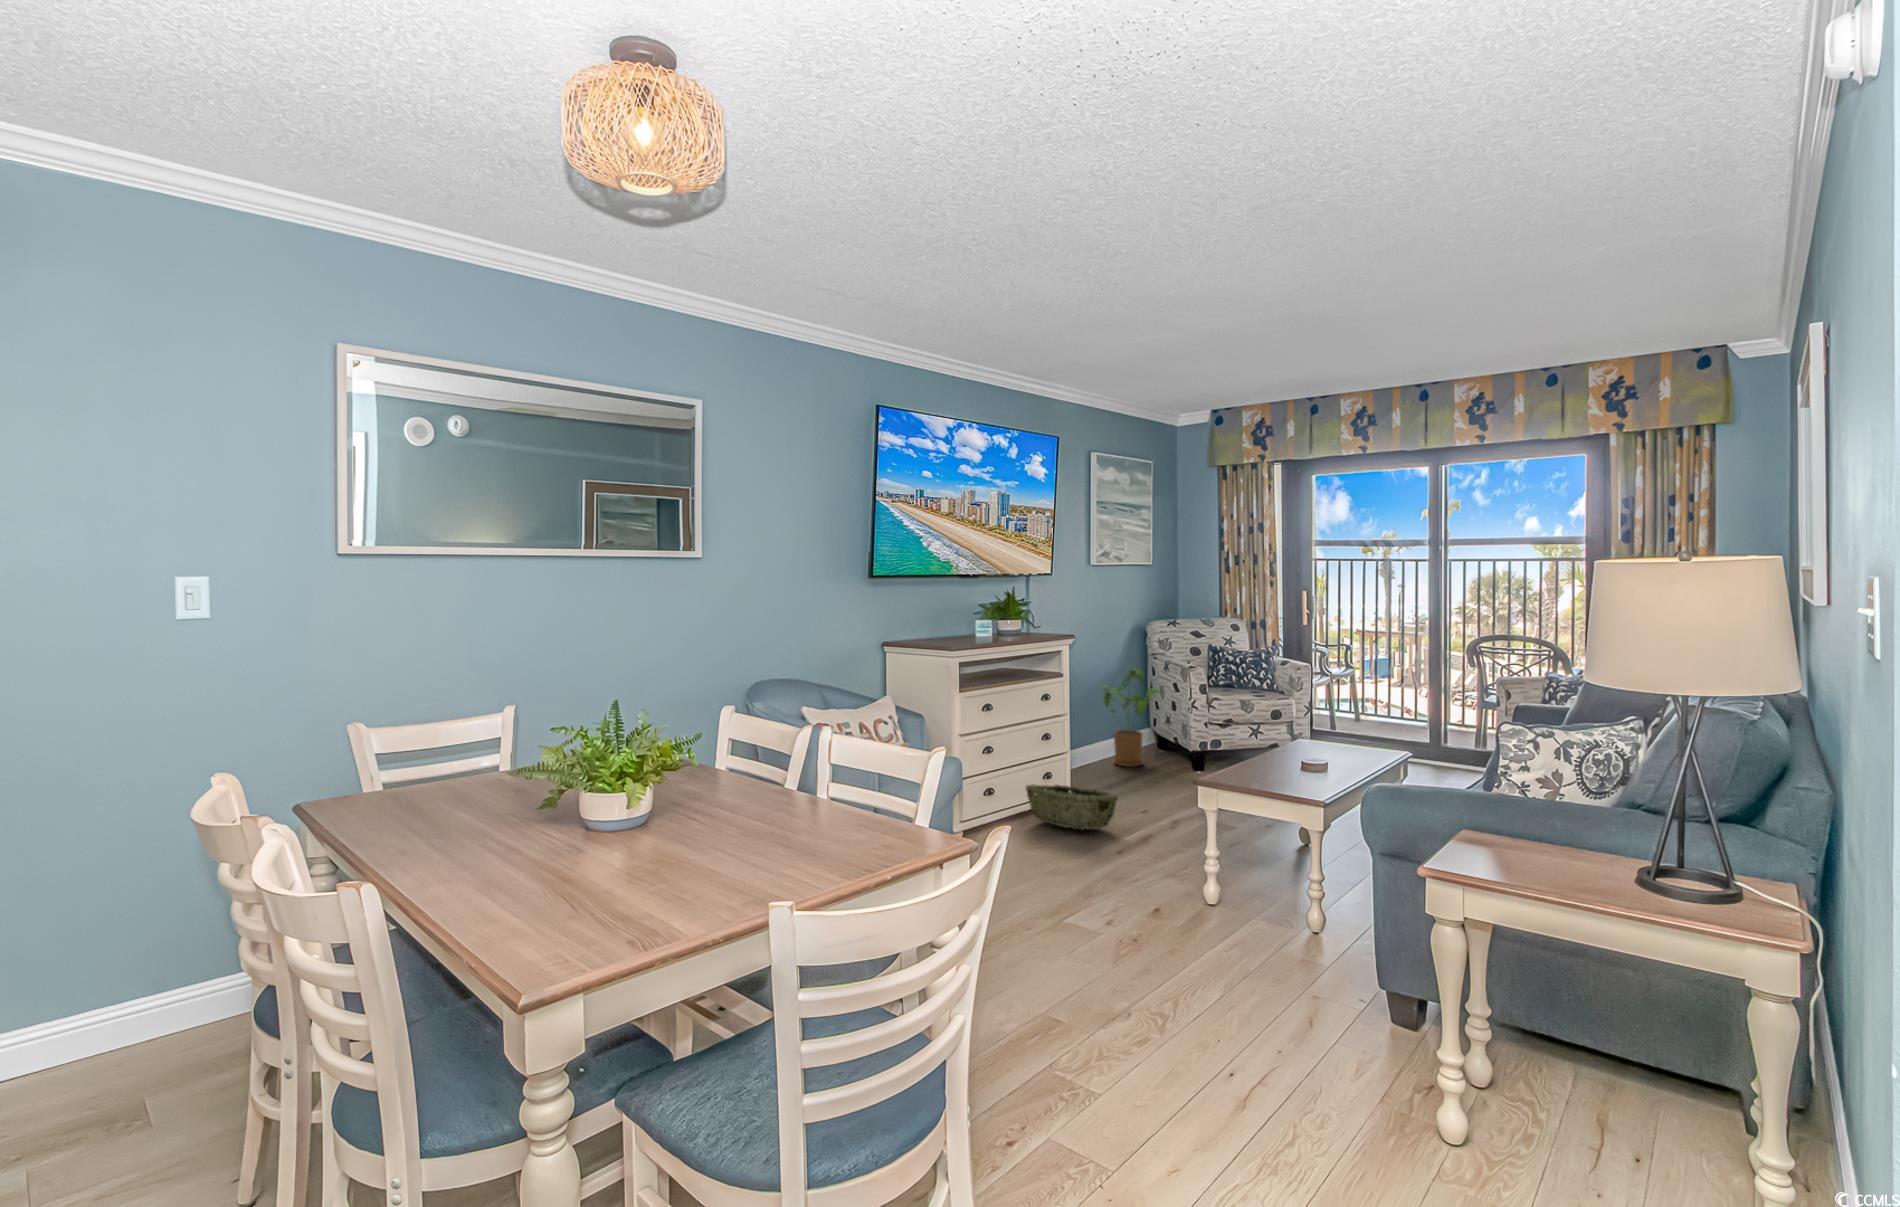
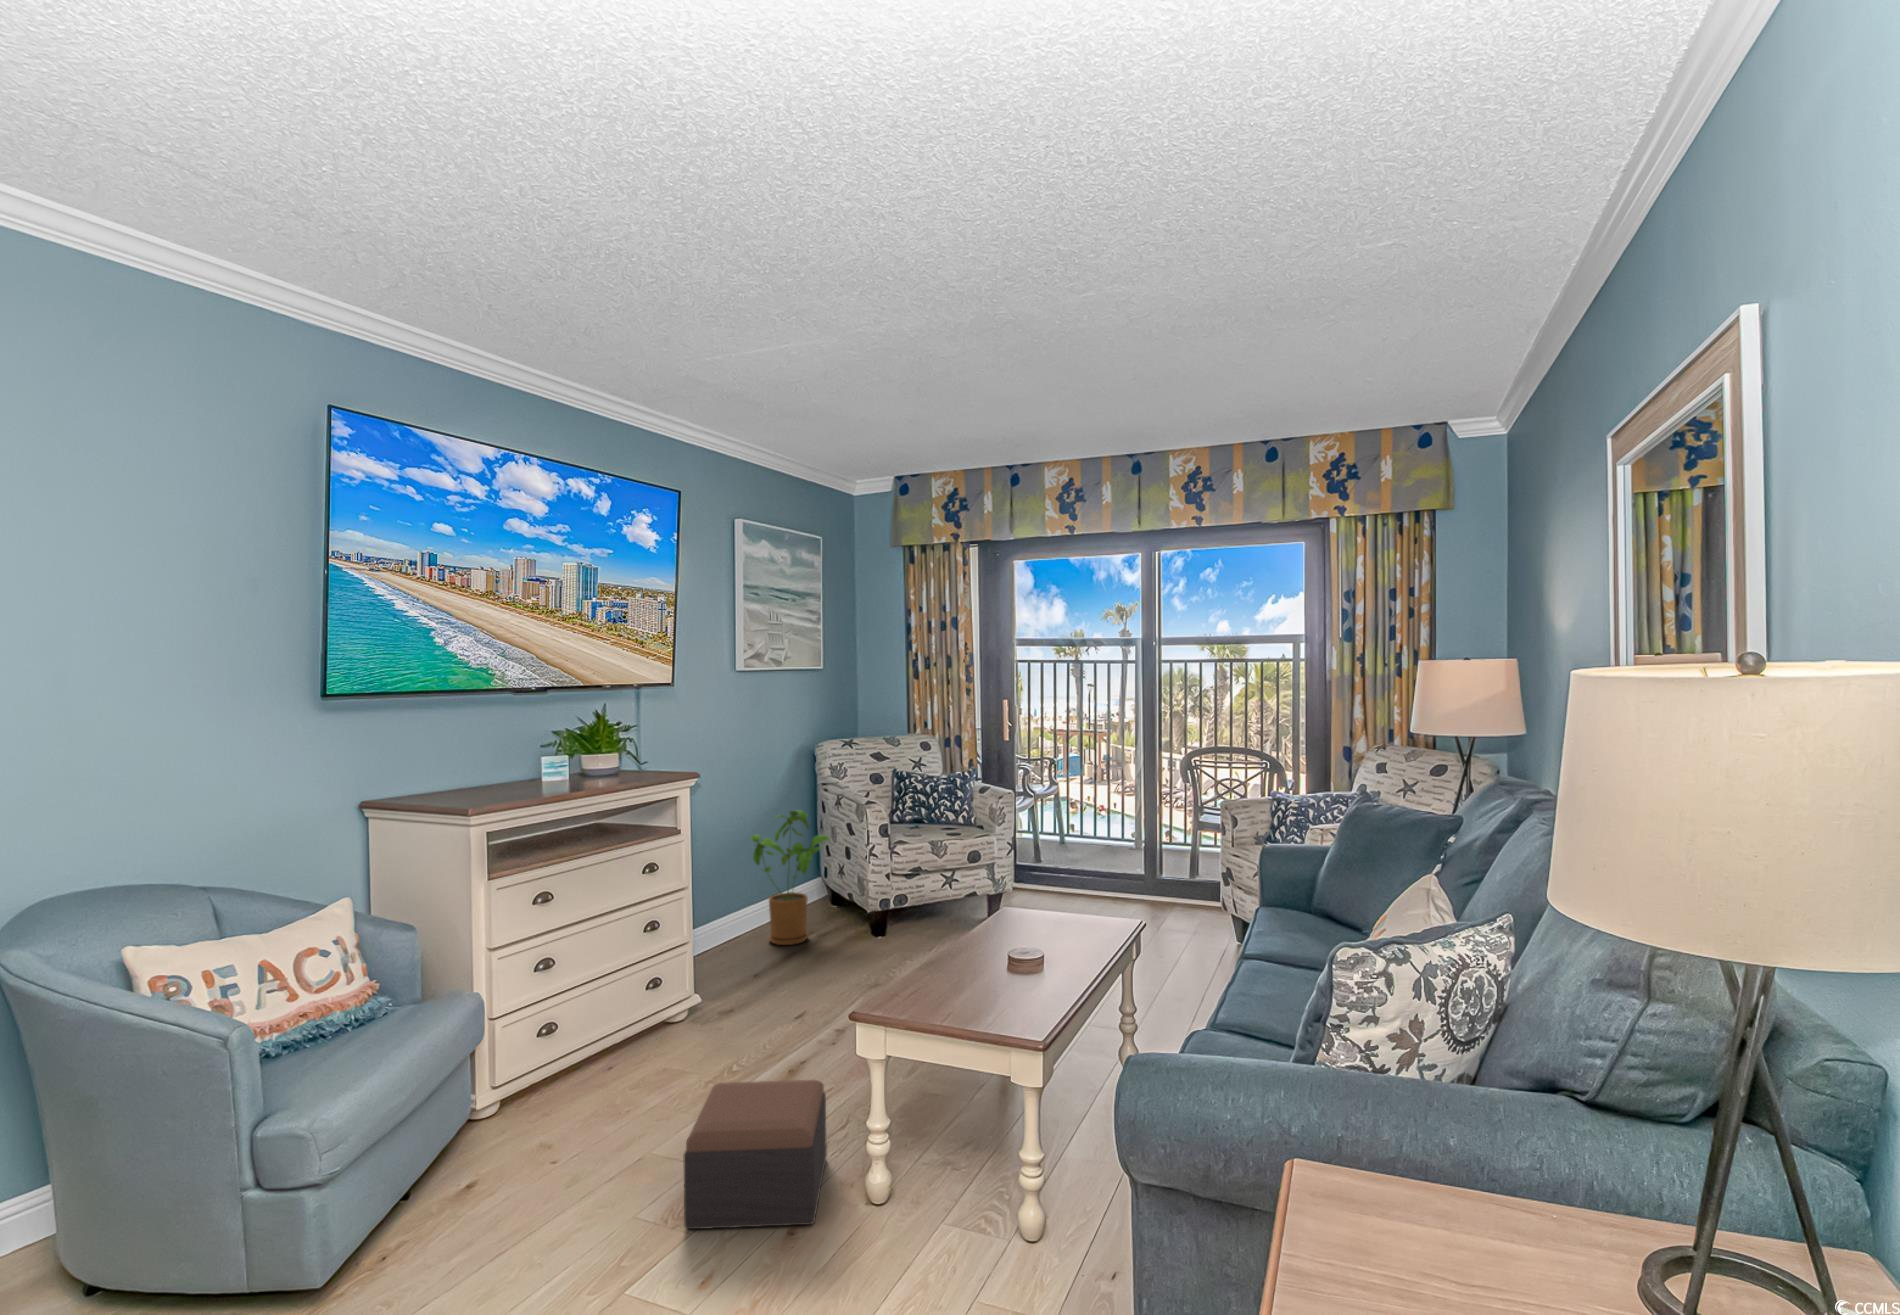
woven basket: present [1026,785,1118,830] -> none [602,1005,747,1087]
footstool: none [1099,818,1179,896] -> present [683,1080,827,1229]

